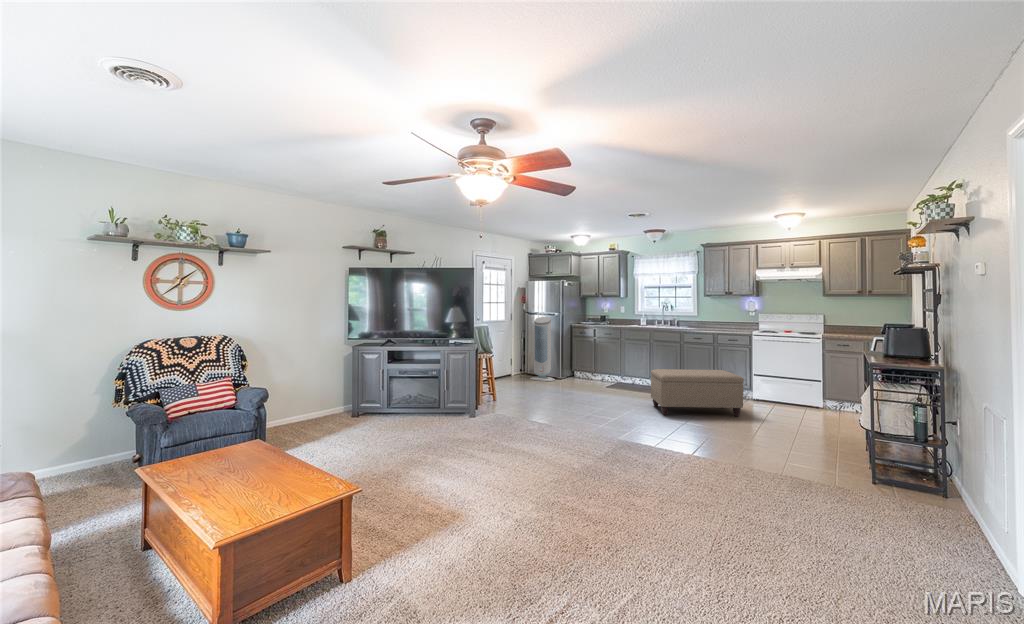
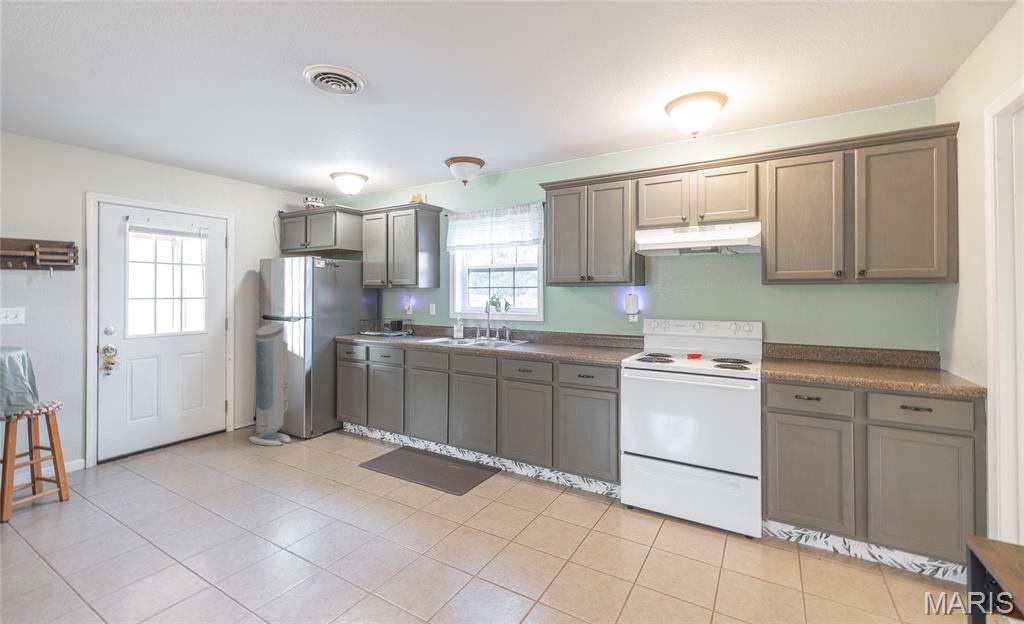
ottoman: present [651,369,744,416] -> none [333,457,556,603]

